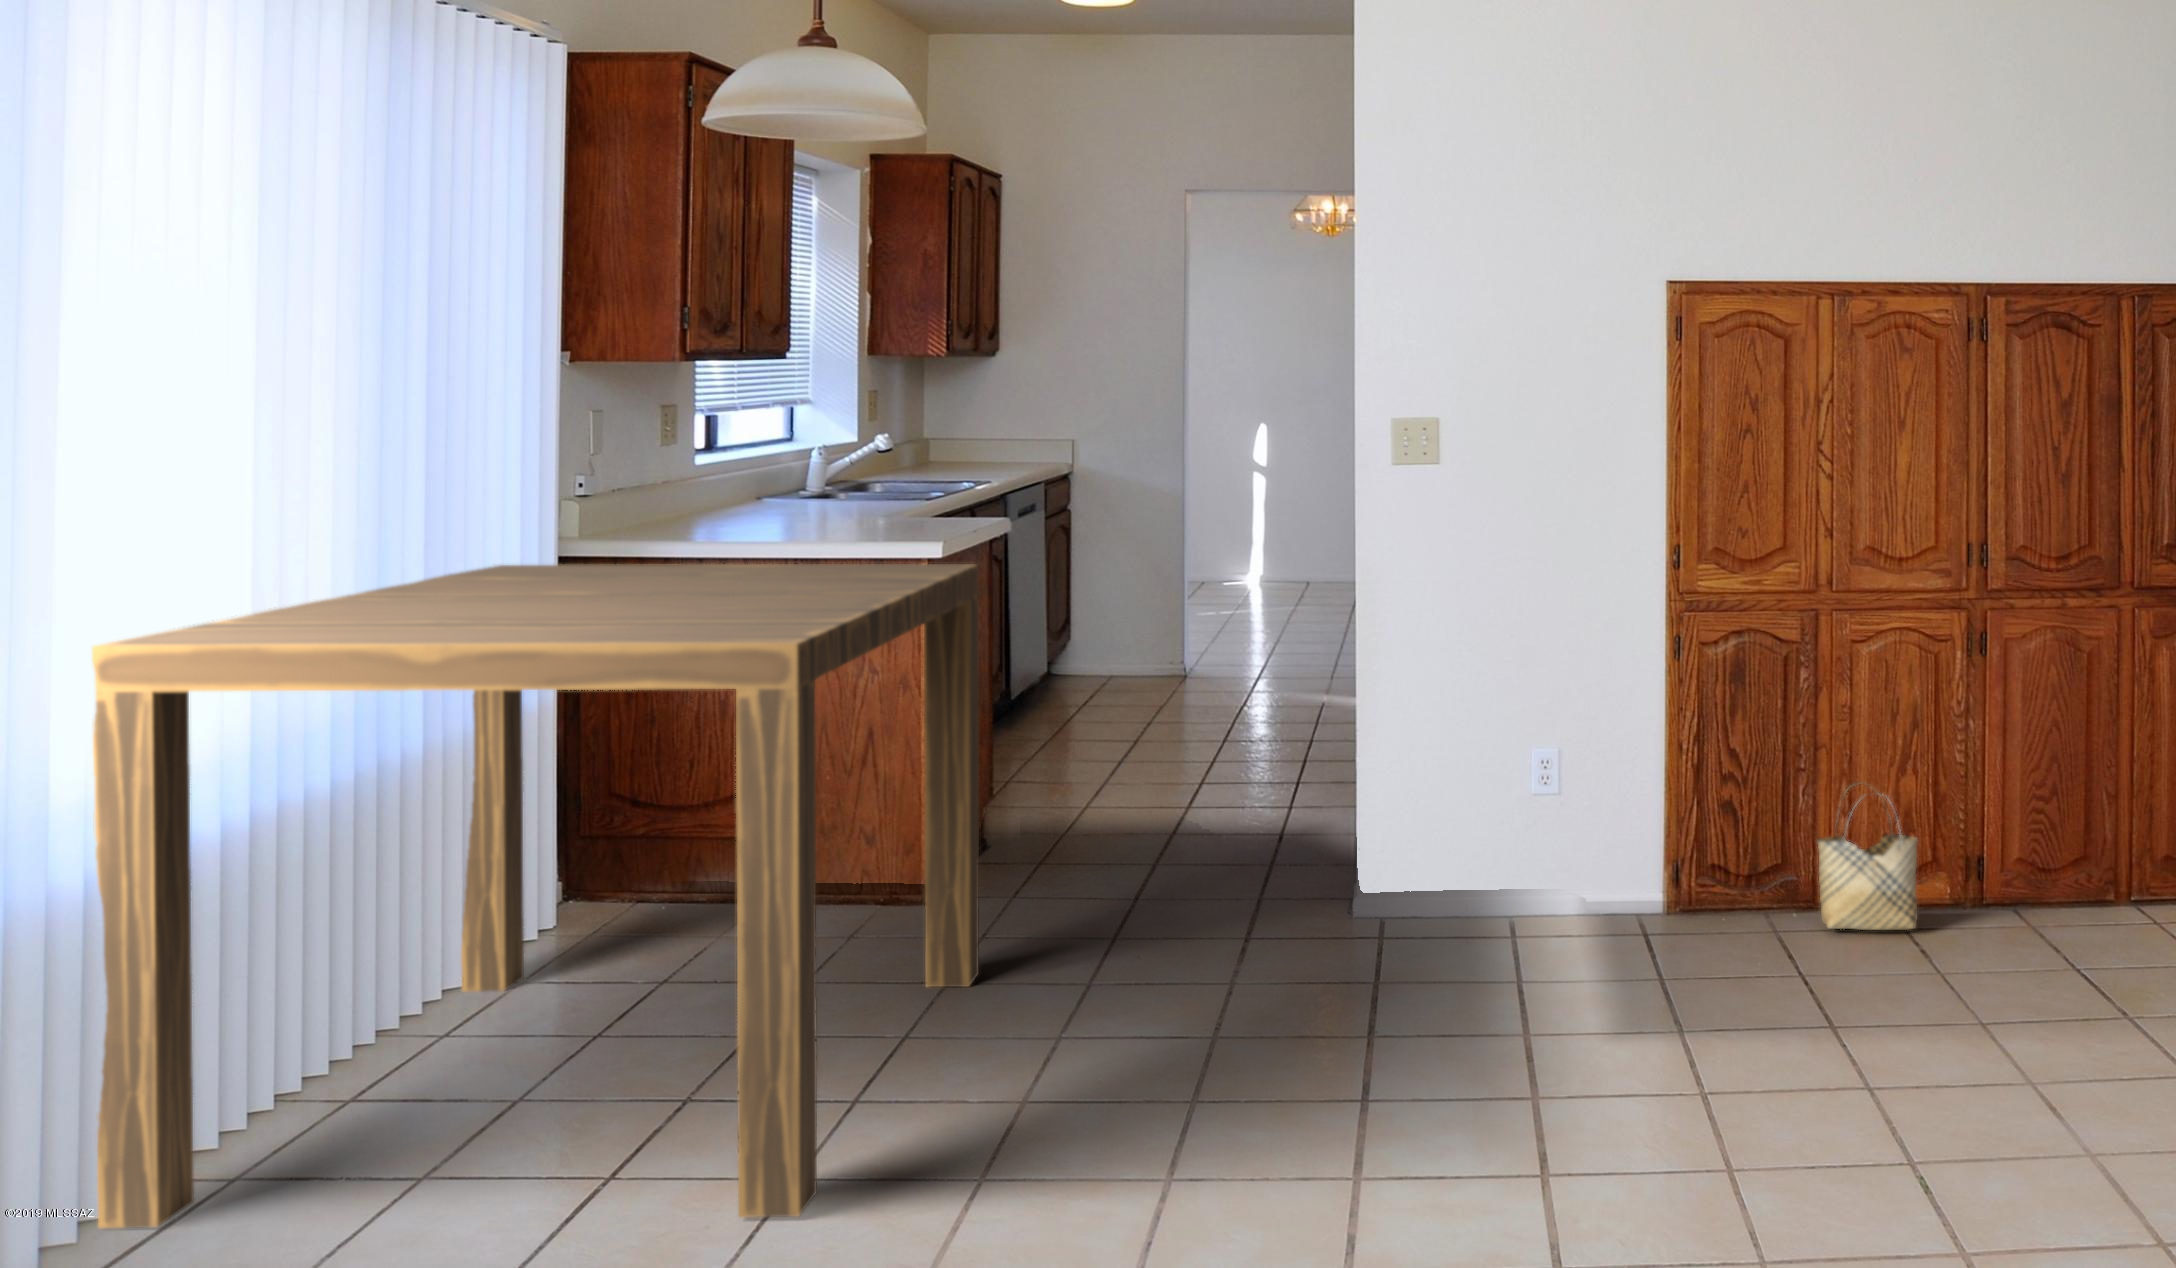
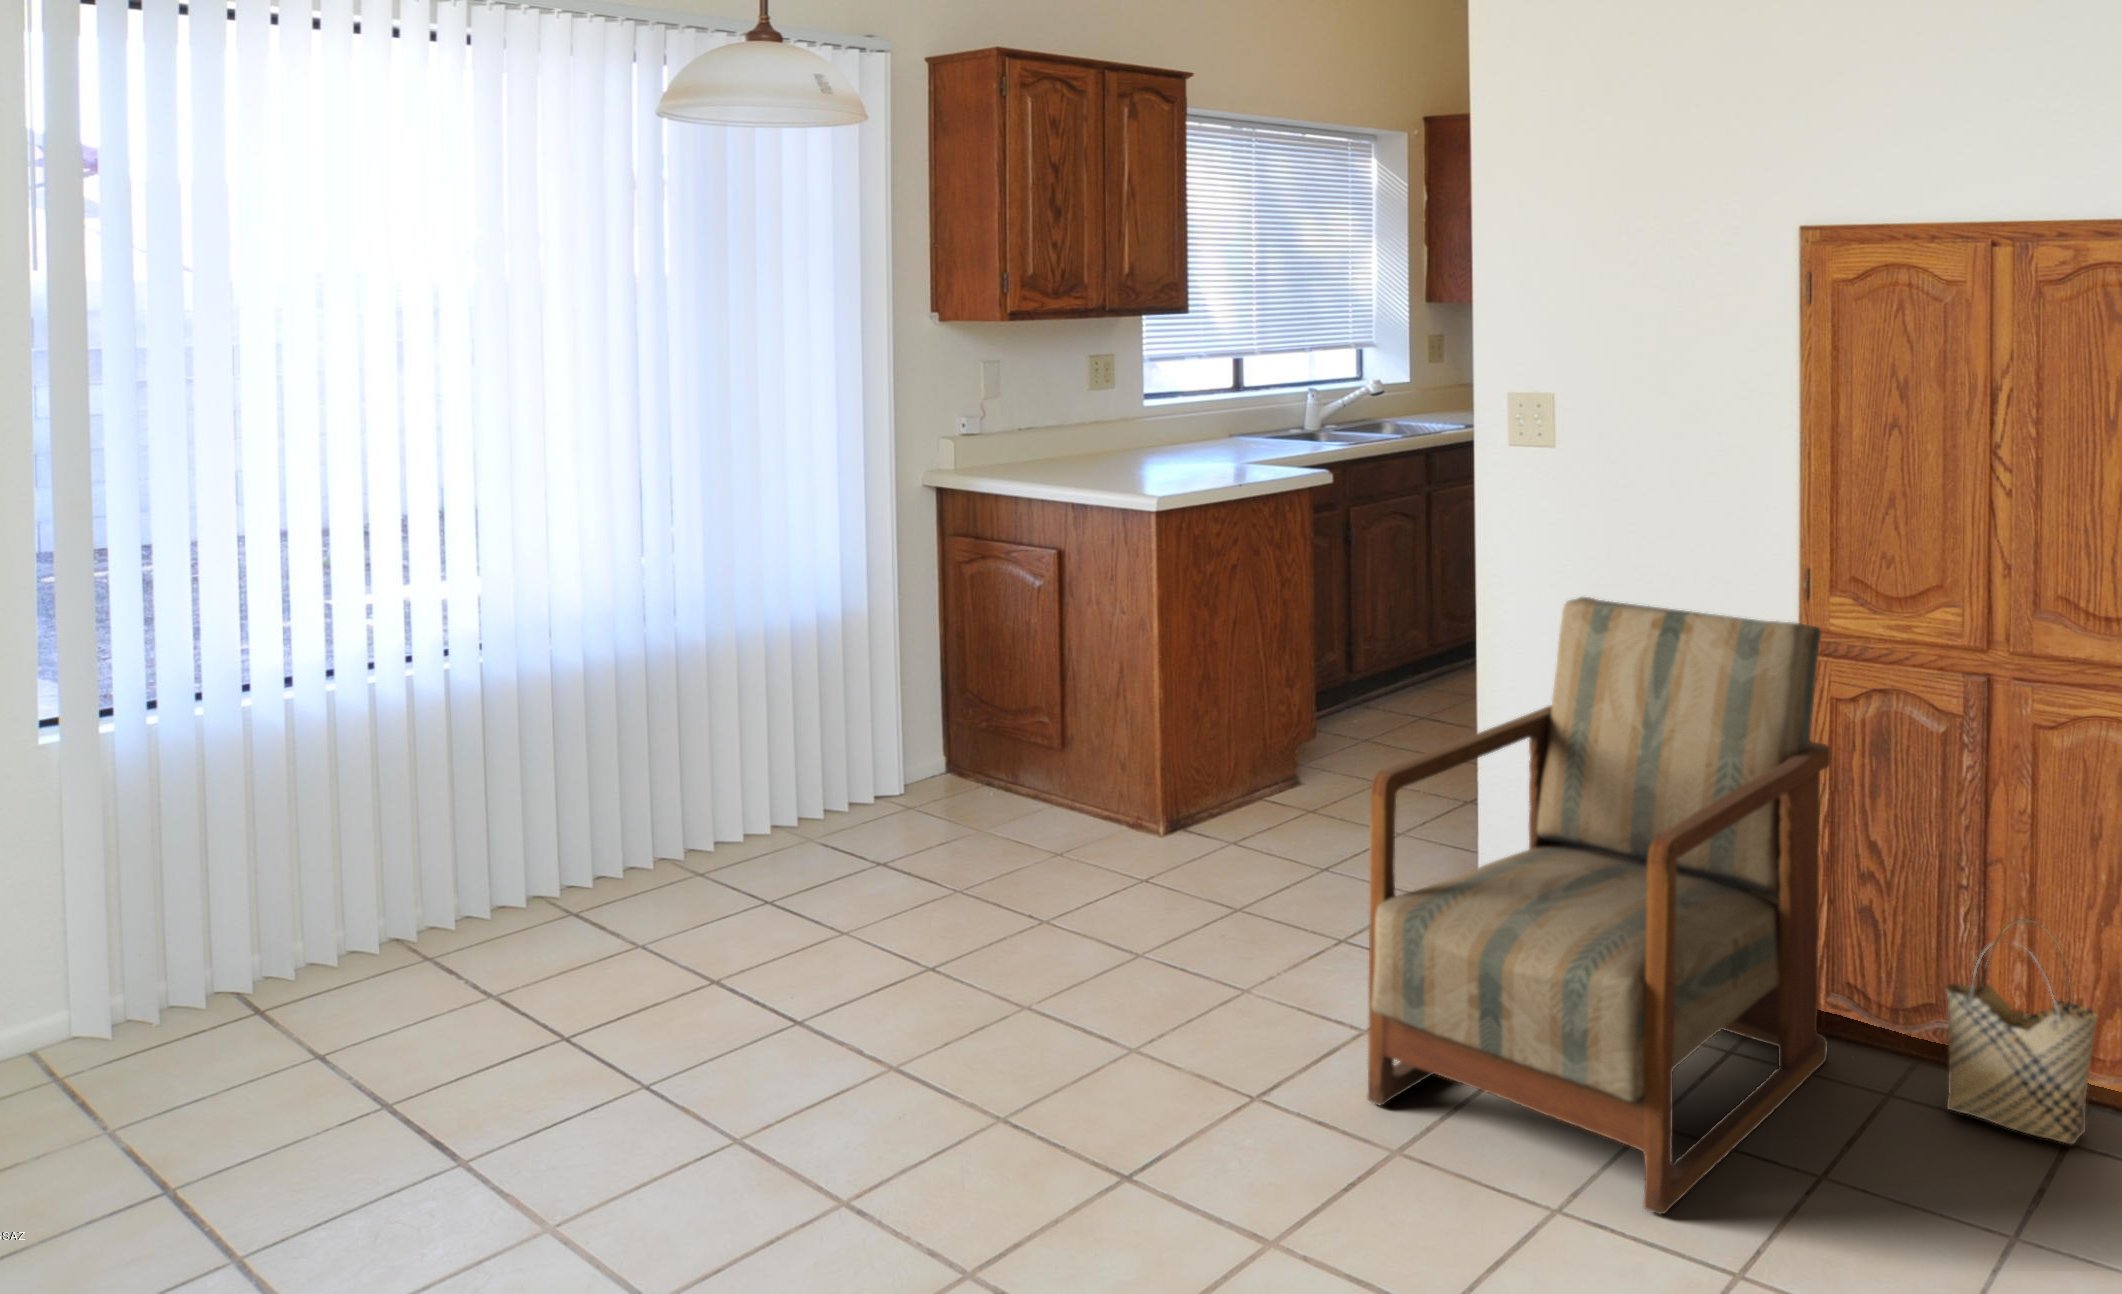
dining table: present [92,564,979,1228] -> none [301,496,1061,1124]
armchair: none [1461,584,1753,1025] -> present [1368,597,1830,1214]

